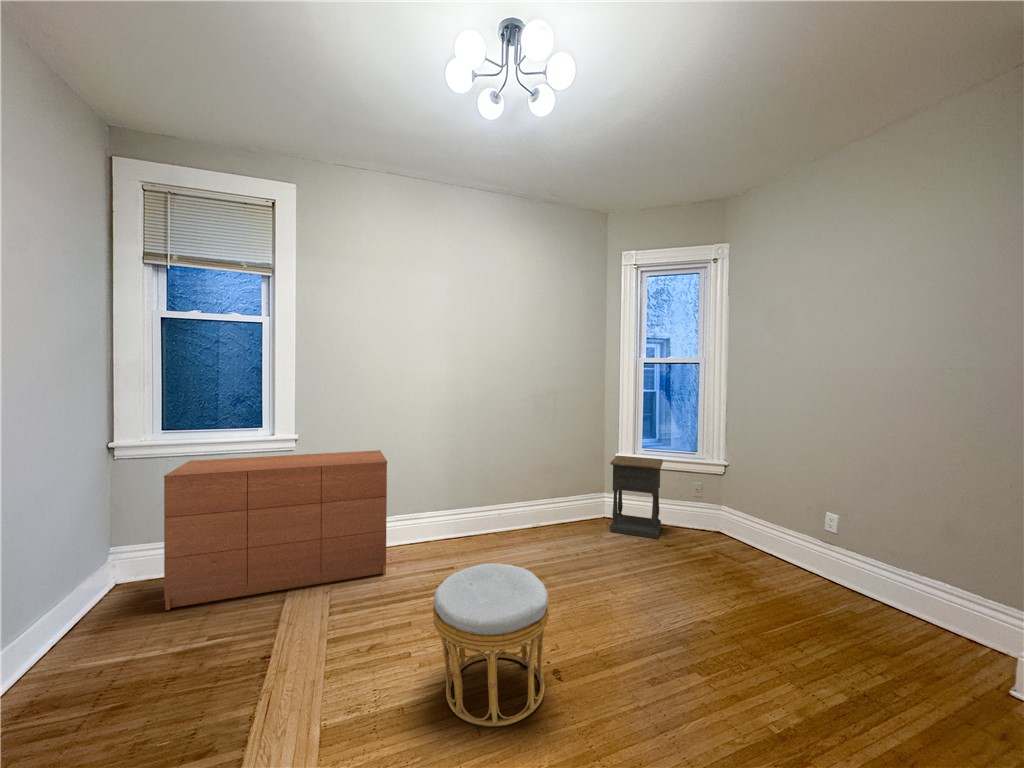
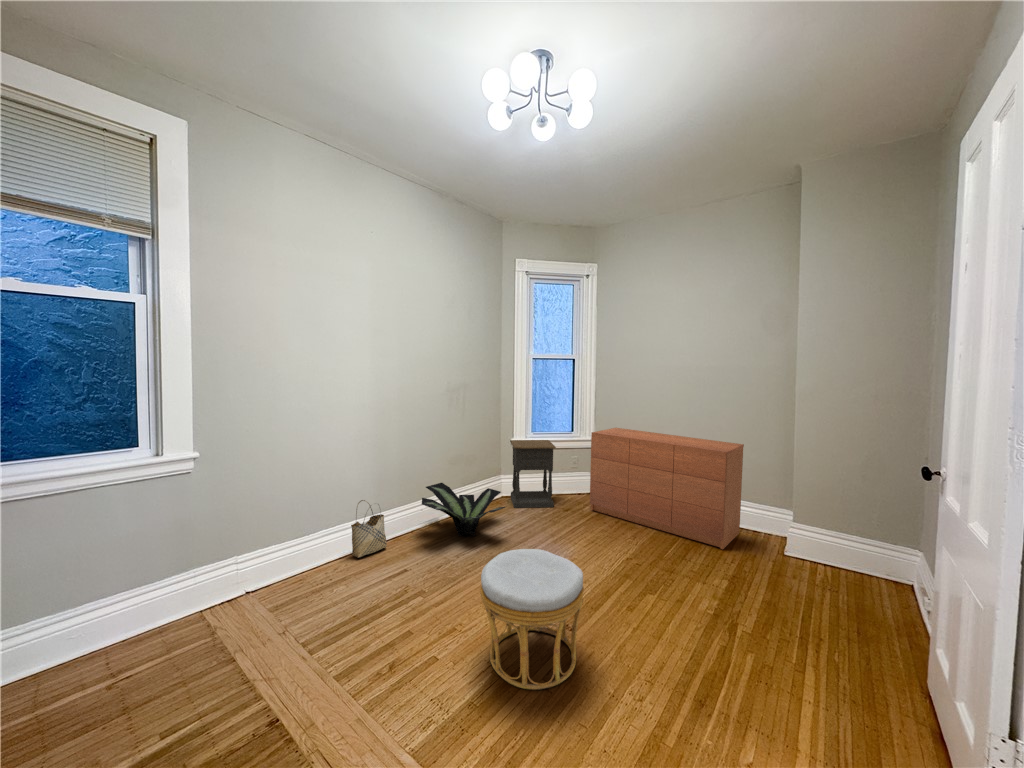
dresser: present [164,450,387,610] -> present [590,428,744,549]
potted plant: none [486,491,583,552] -> present [422,483,505,536]
woven basket: none [421,496,455,549] -> present [351,500,387,558]

